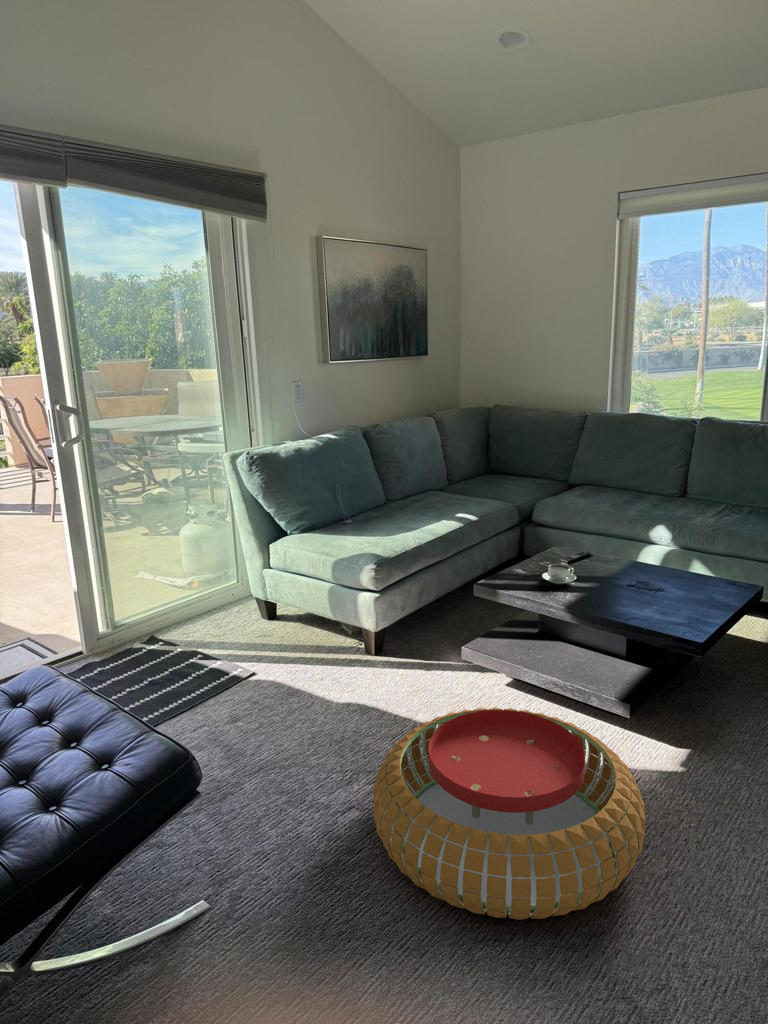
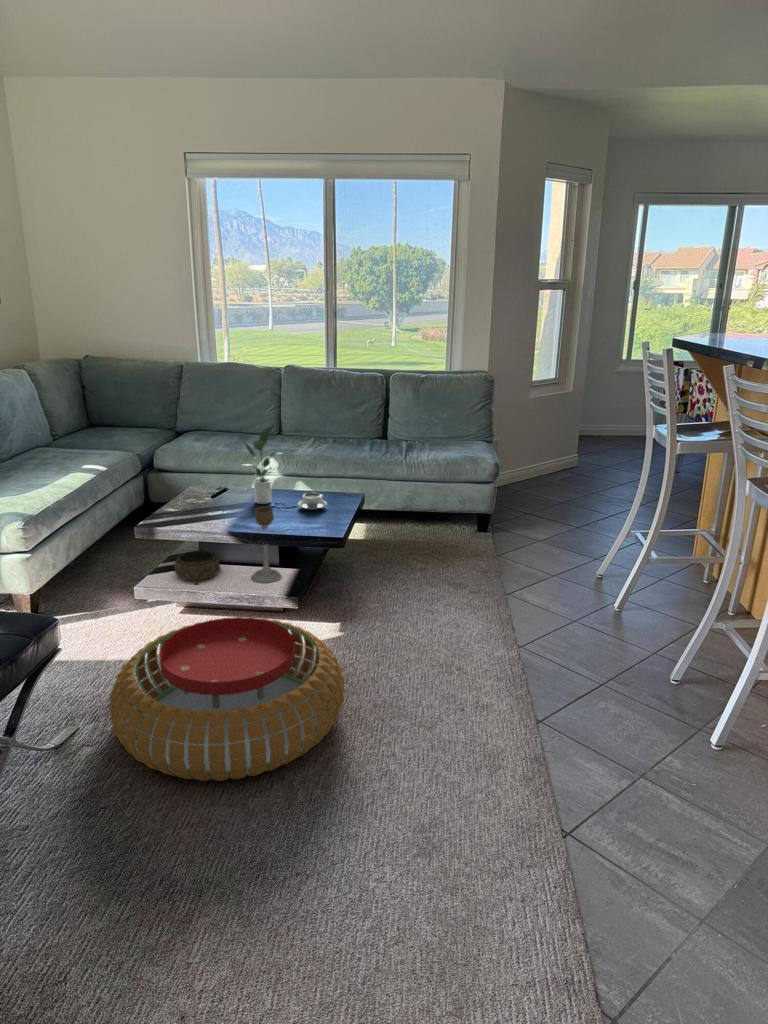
potted plant: none [603,490,657,581] -> present [244,426,281,504]
coffee cup: present [542,564,576,584] -> present [298,493,327,510]
candle holder: none [589,586,625,677] -> present [252,506,281,583]
decorative bowl: none [508,621,561,660] -> present [174,551,221,585]

